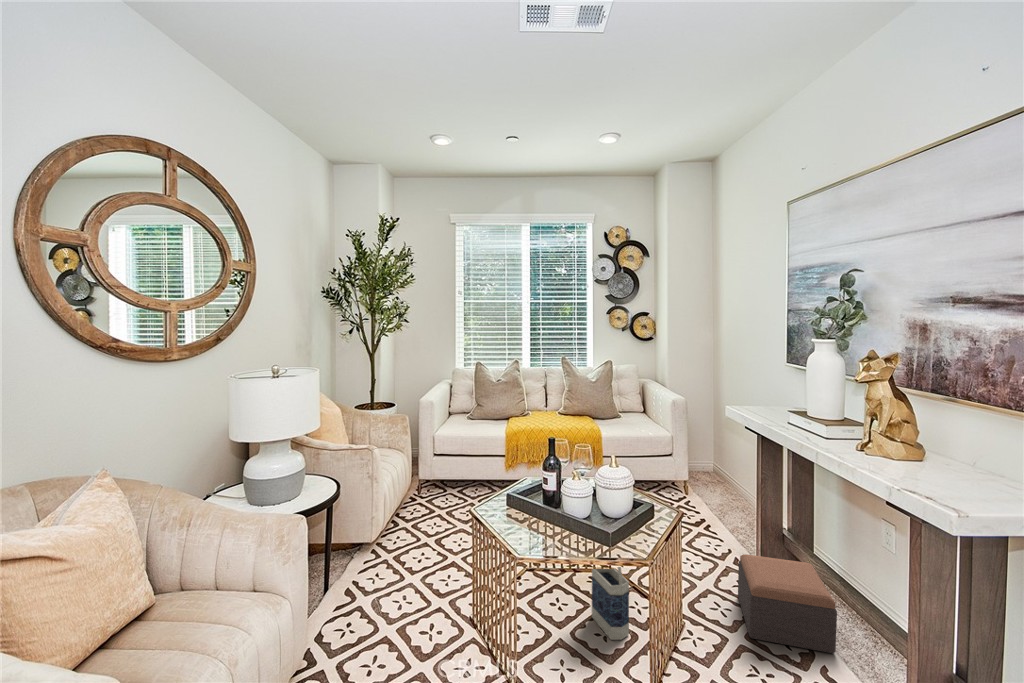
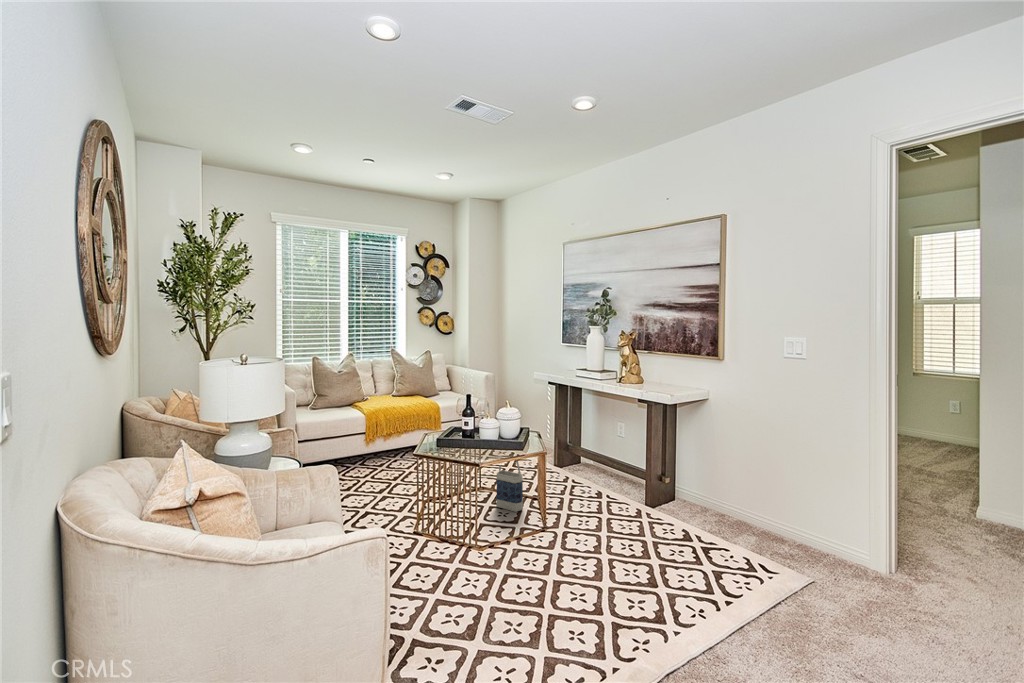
footstool: present [738,554,837,653] -> none [562,451,616,494]

